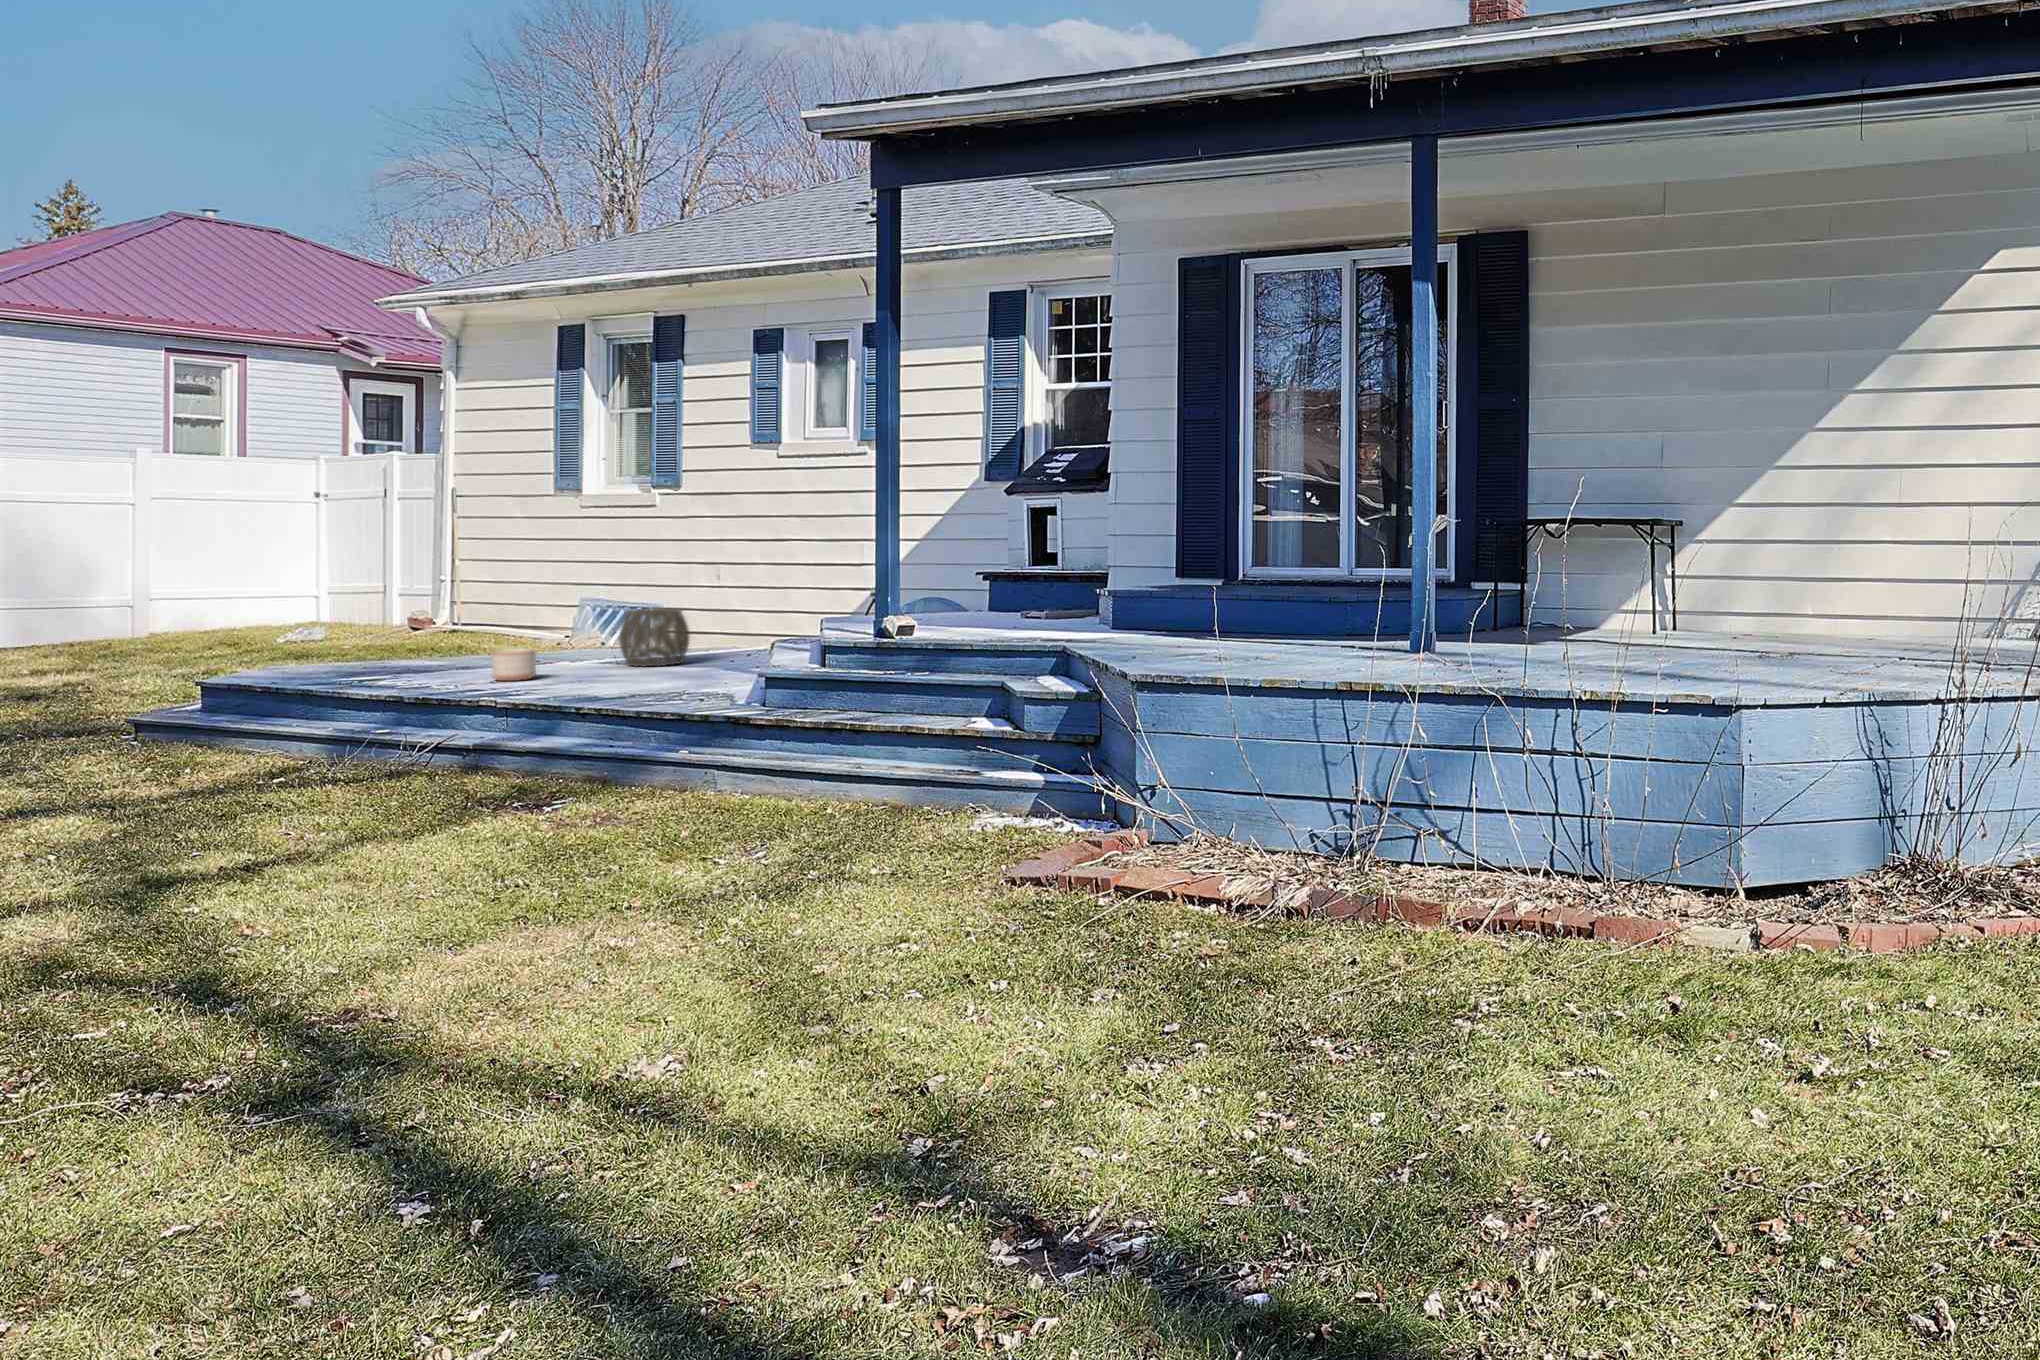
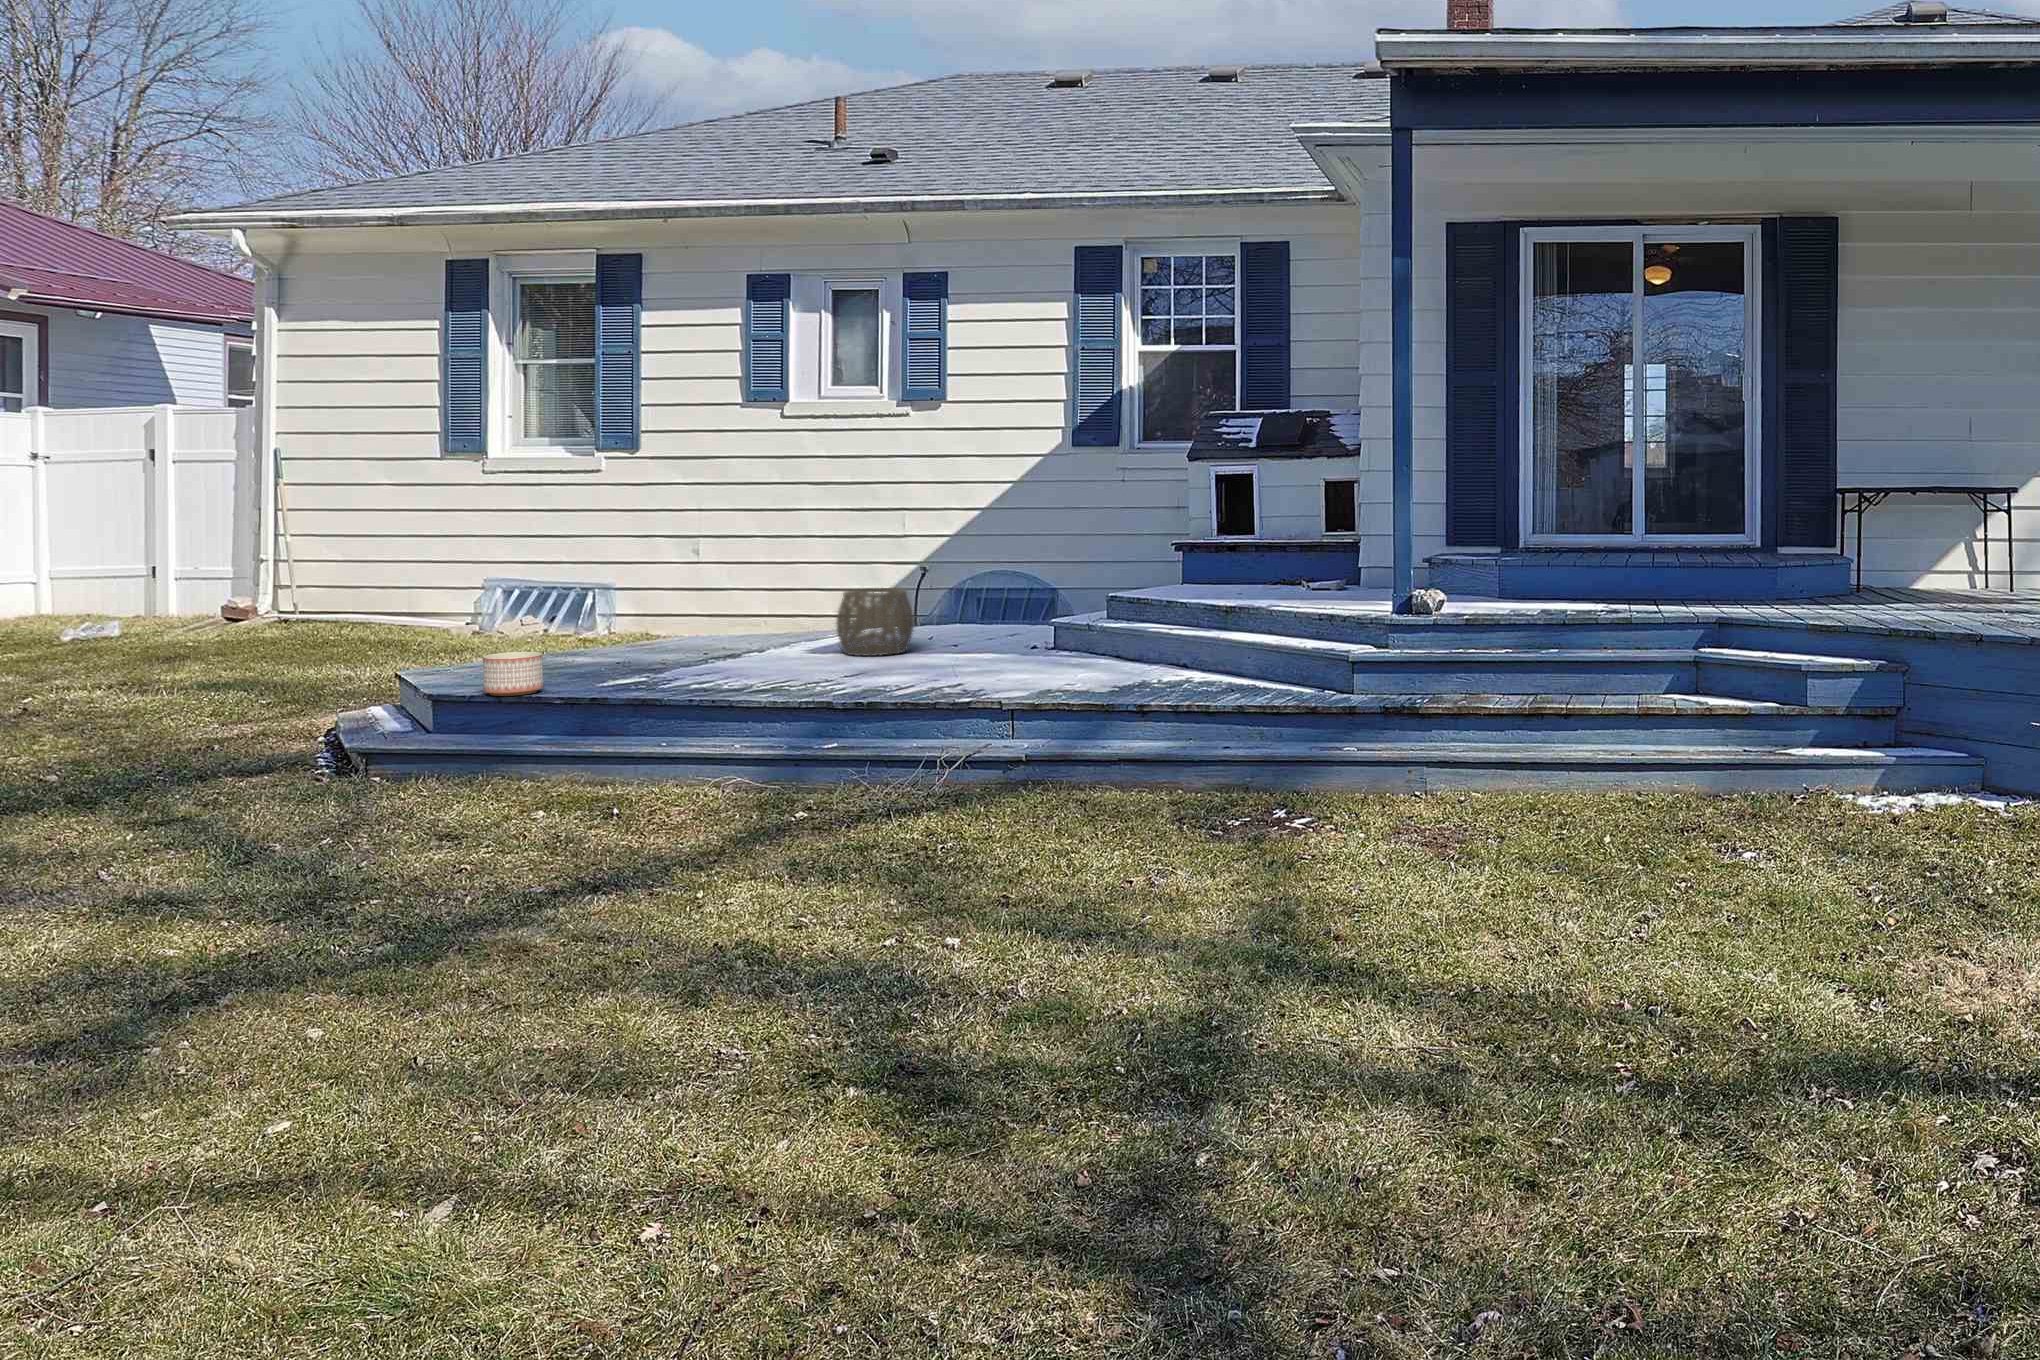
planter: present [492,648,536,681] -> present [483,652,543,696]

